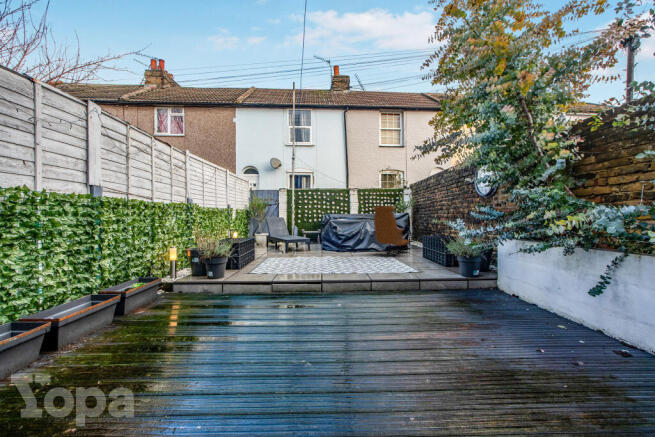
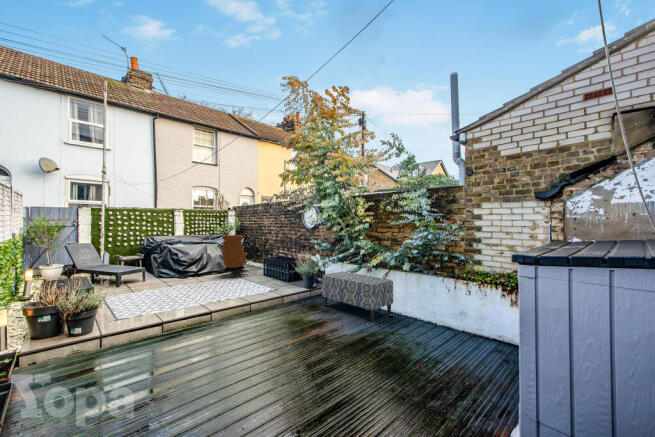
bench: none [477,255,636,348] -> present [322,272,393,321]

